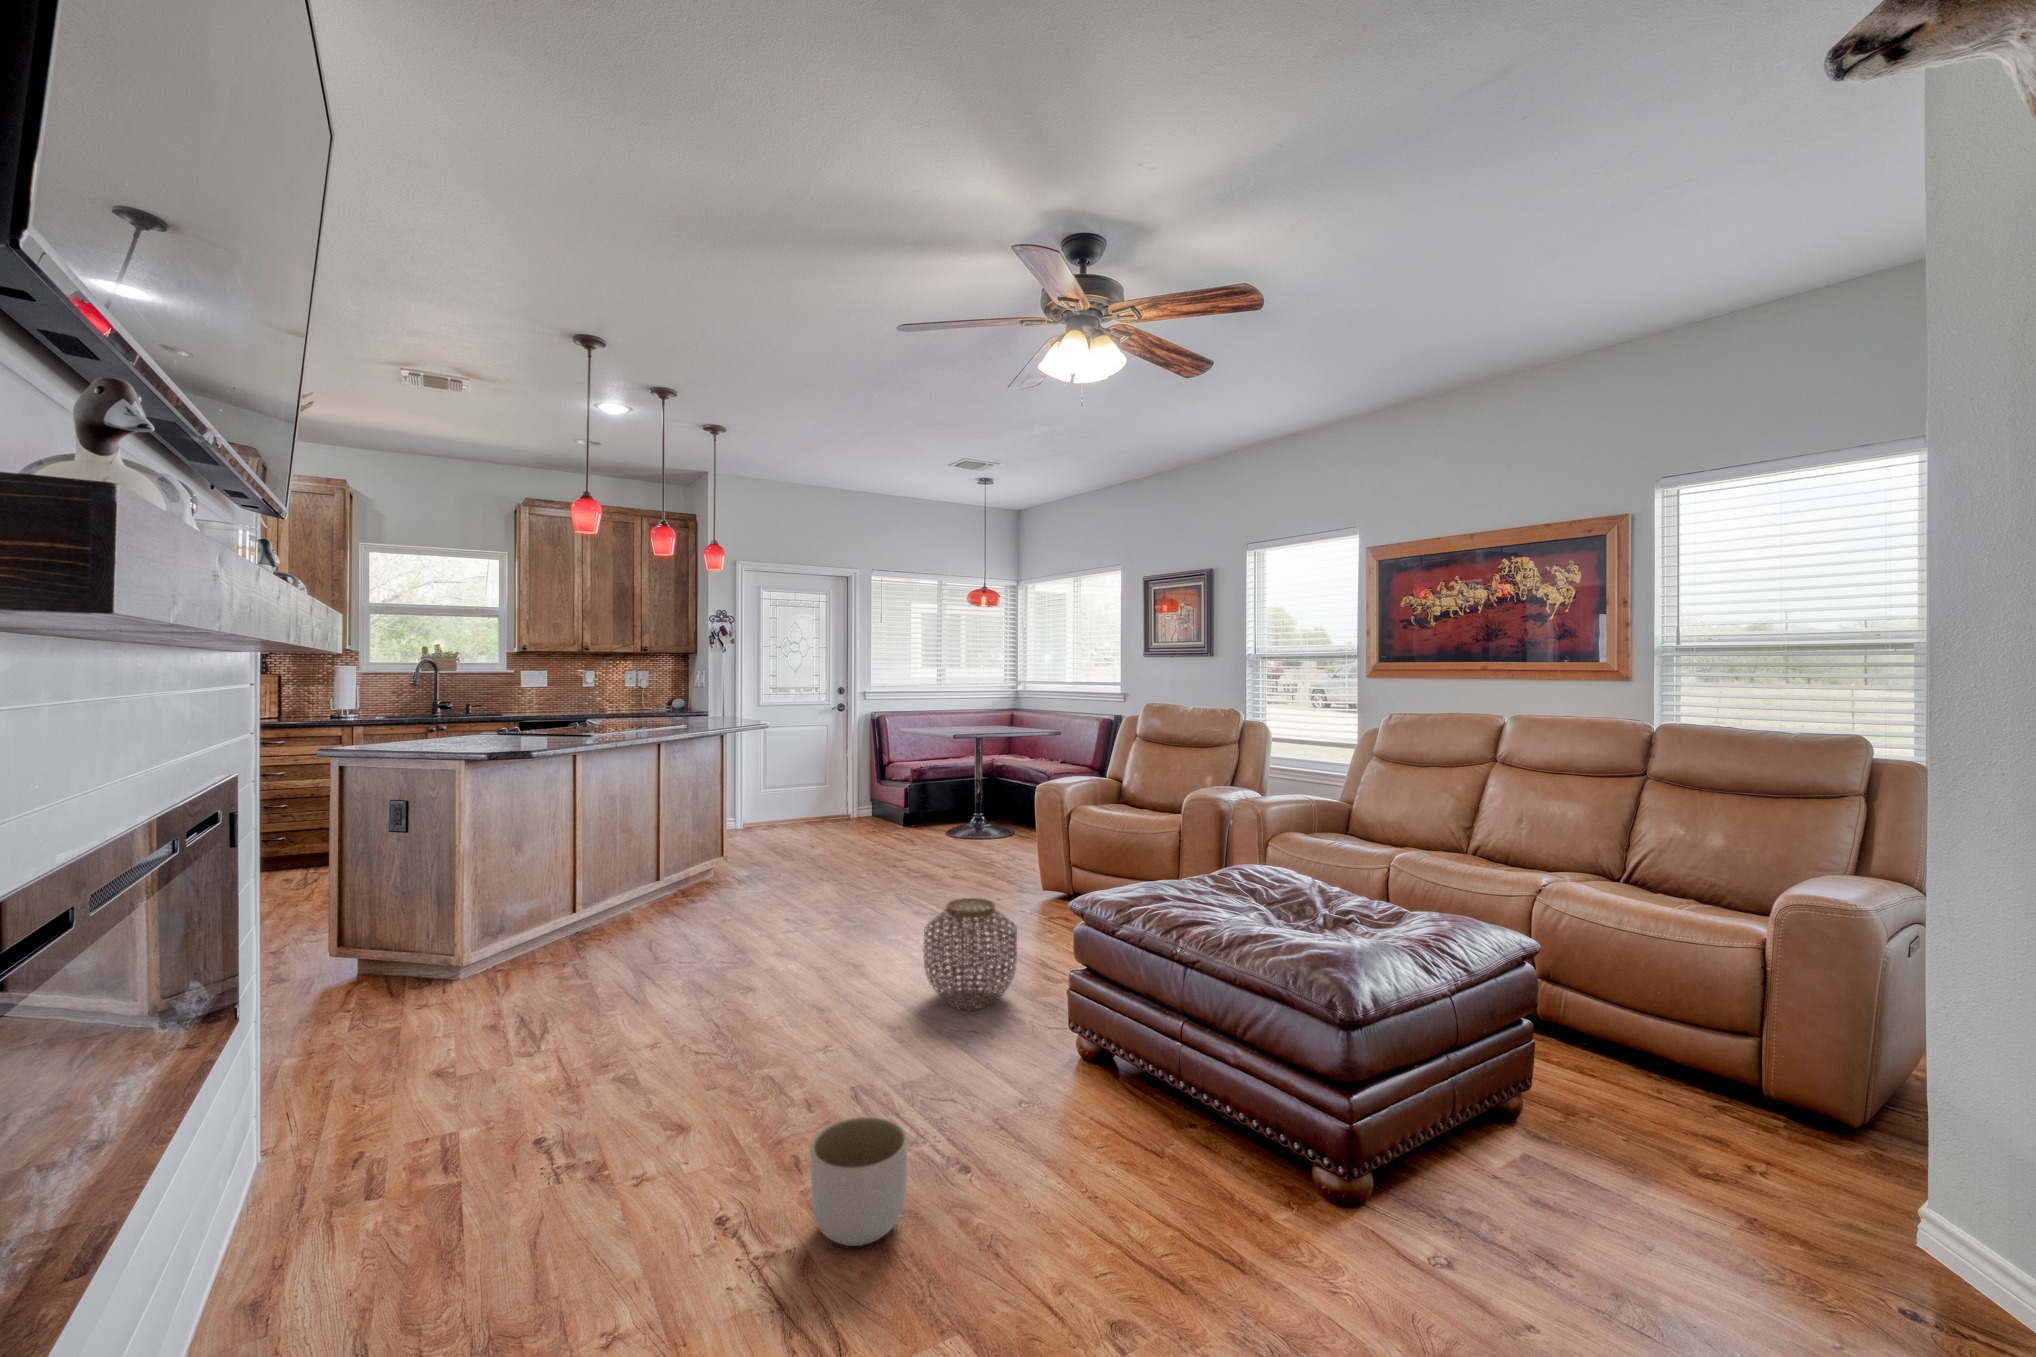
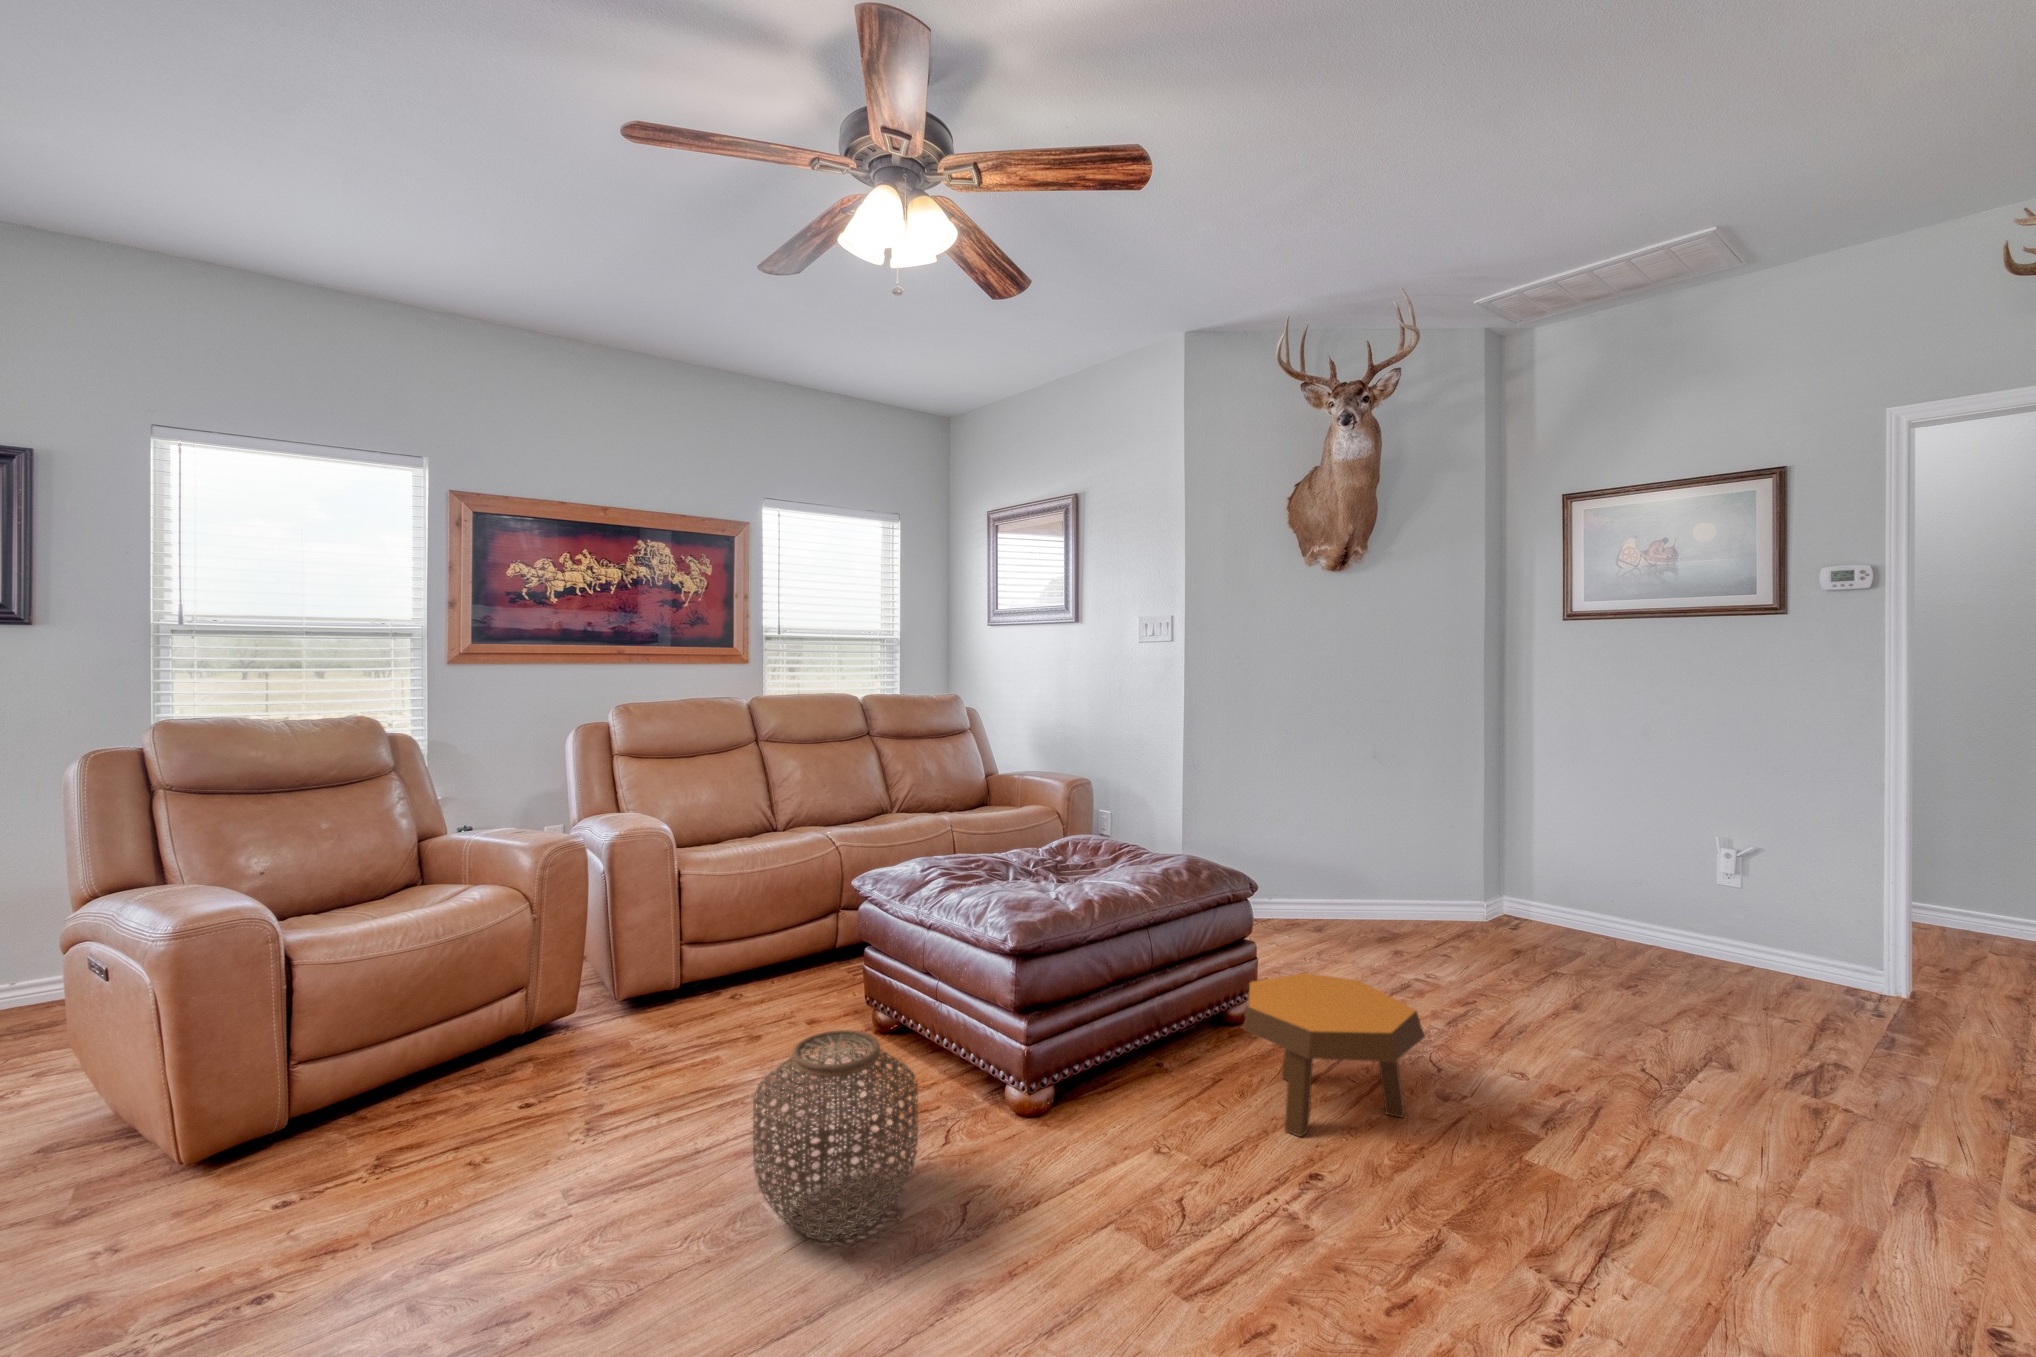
footstool: none [995,1056,1202,1273] -> present [1244,973,1425,1137]
planter: present [810,1117,908,1246] -> none [1406,1108,1520,1244]

